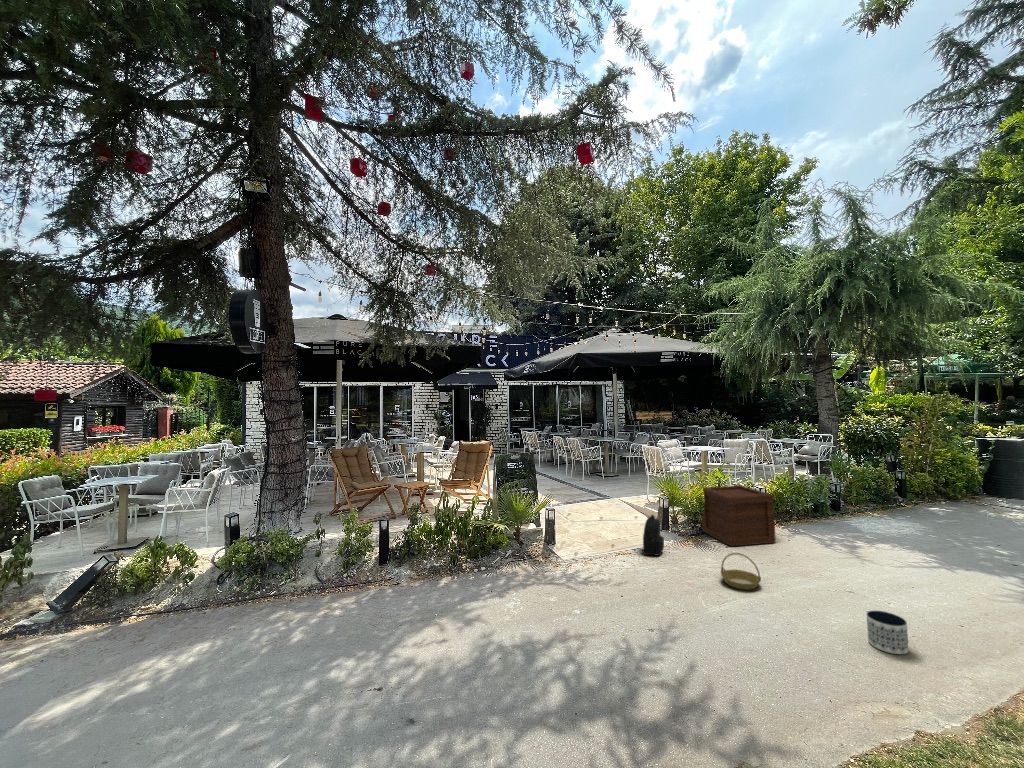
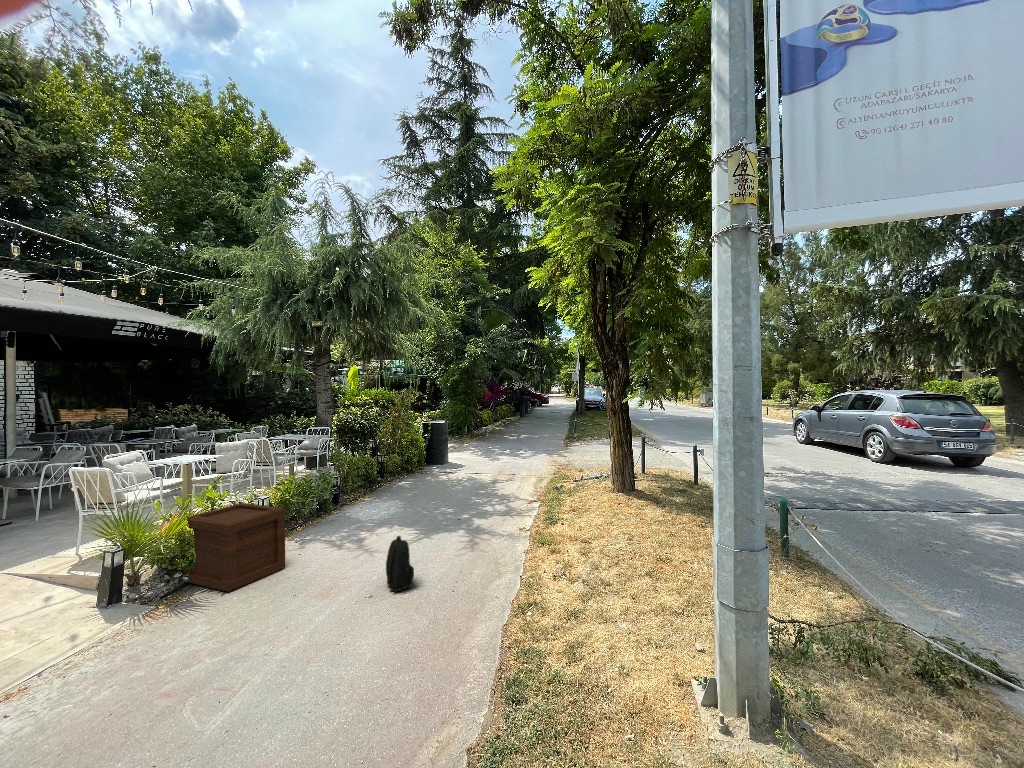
backpack: present [642,515,664,556] -> present [386,536,414,592]
basket: present [721,553,761,590] -> none [219,604,277,658]
planter: present [867,611,909,654] -> none [399,618,433,665]

